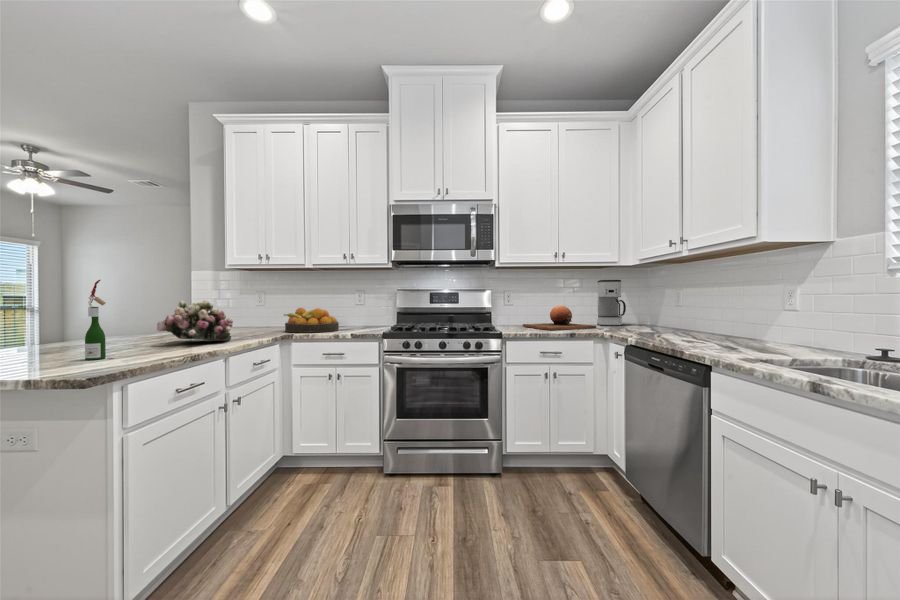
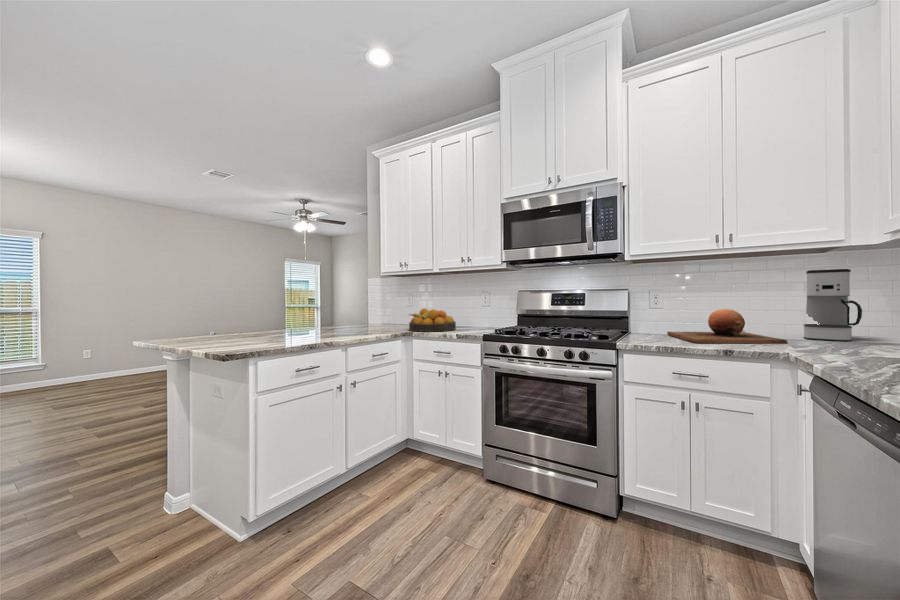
wine bottle: present [85,280,115,360] -> none [224,290,241,349]
flower arrangement: present [157,301,233,340] -> none [294,304,351,337]

